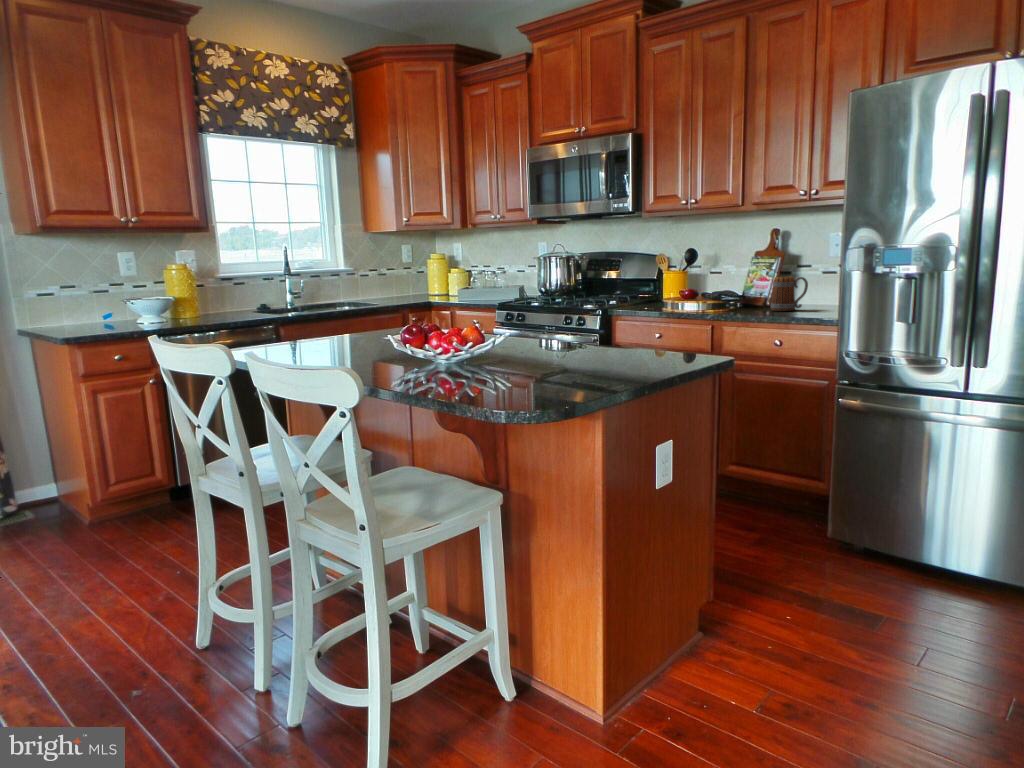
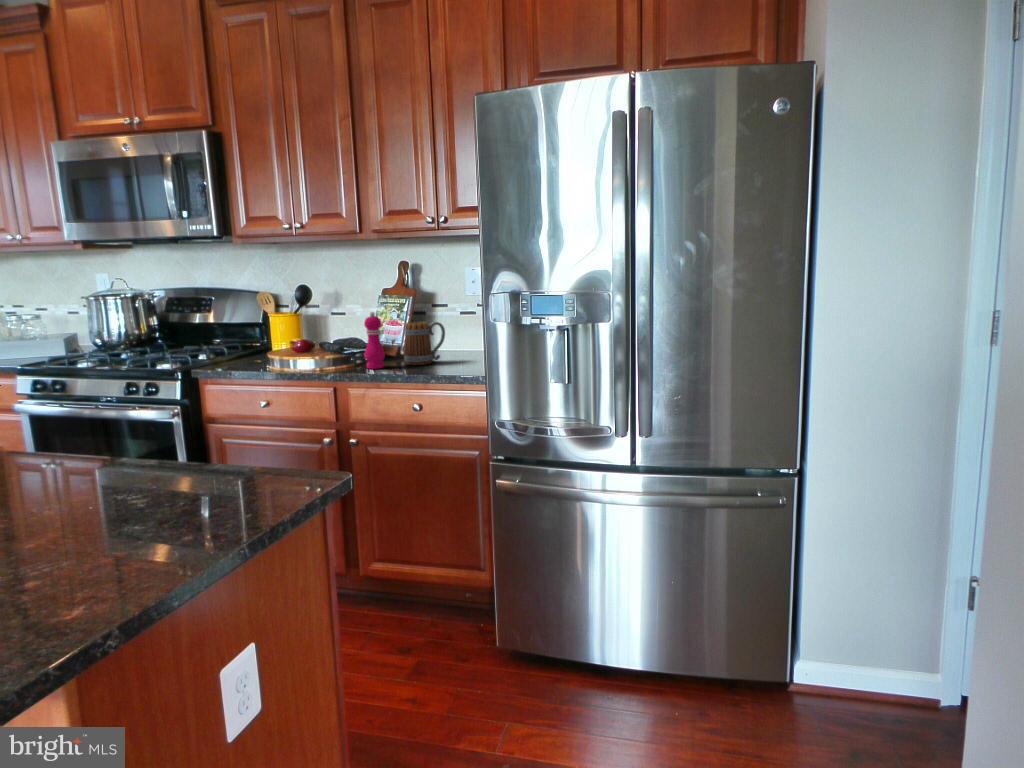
pepper mill: none [738,267,755,312] -> present [364,312,385,369]

